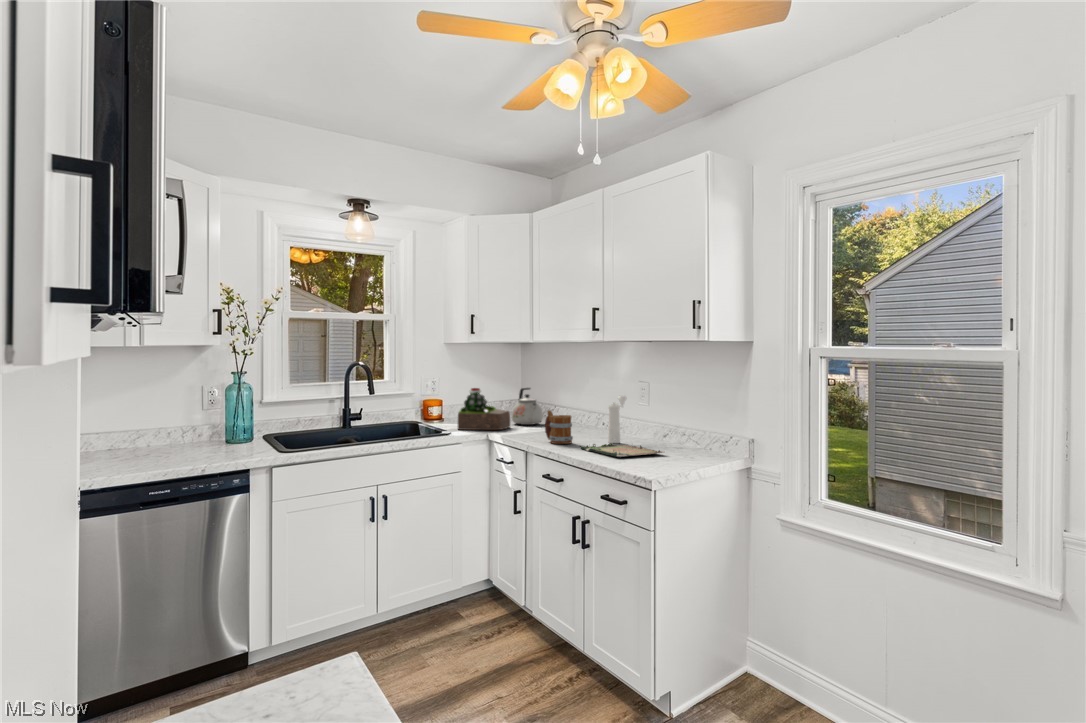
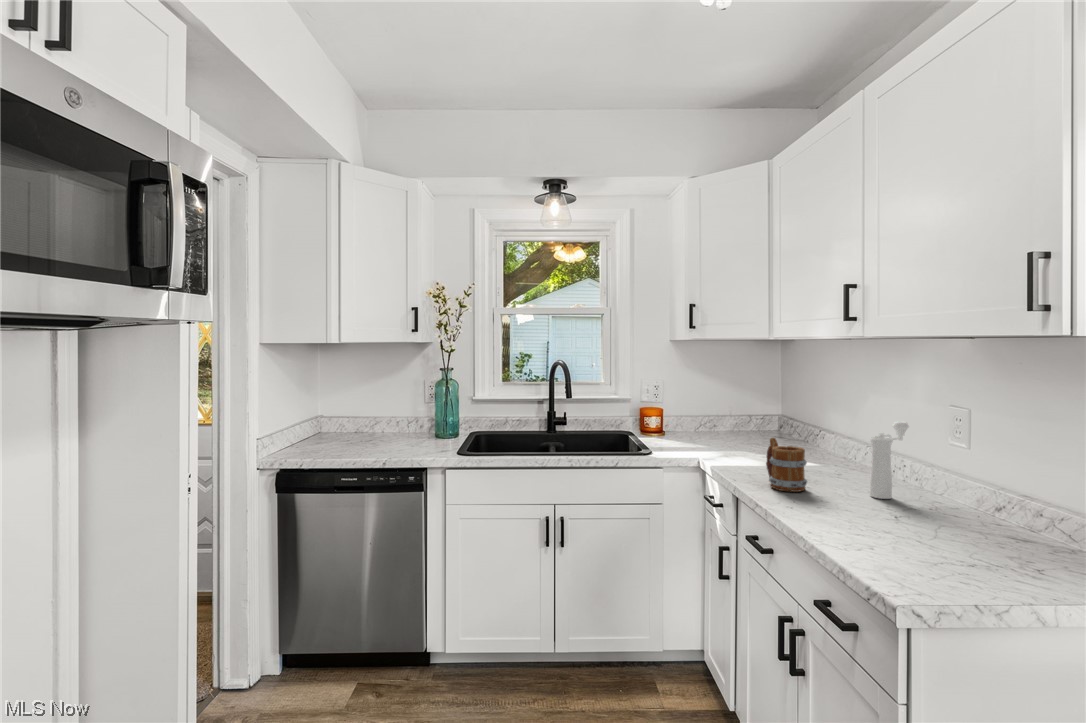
succulent plant: present [458,388,510,430] -> none [669,396,742,452]
kettle: present [512,388,543,425] -> none [750,396,793,445]
tray: present [580,440,664,458] -> none [808,495,970,542]

